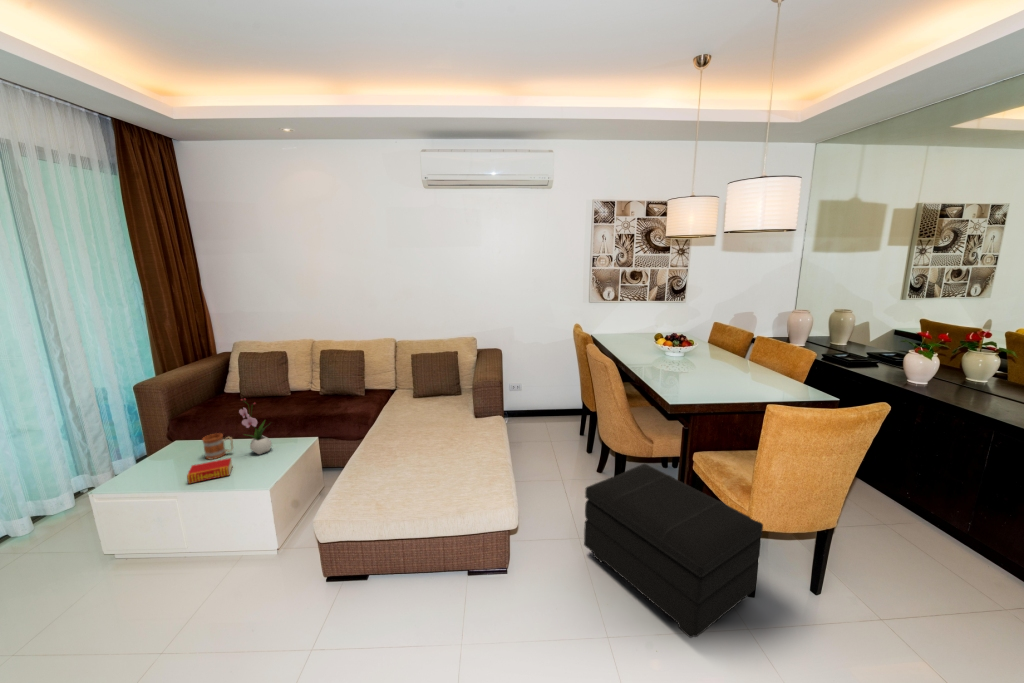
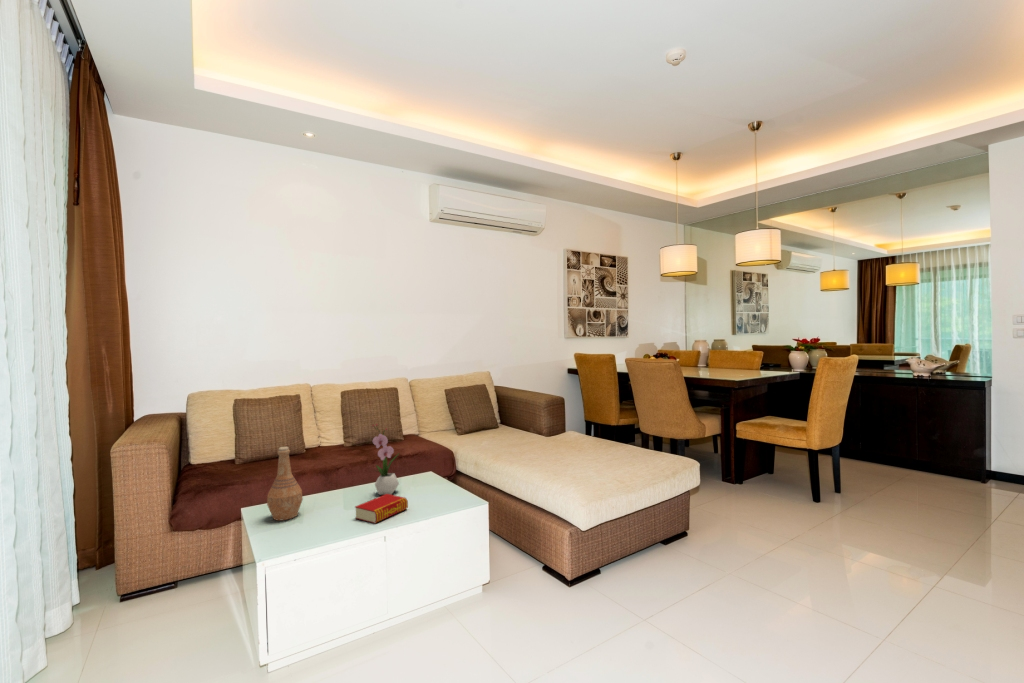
vase: none [165,408,195,460] -> present [267,447,303,520]
mug: present [203,433,233,459] -> none [322,477,356,510]
footstool: present [584,464,763,638] -> none [713,437,839,527]

